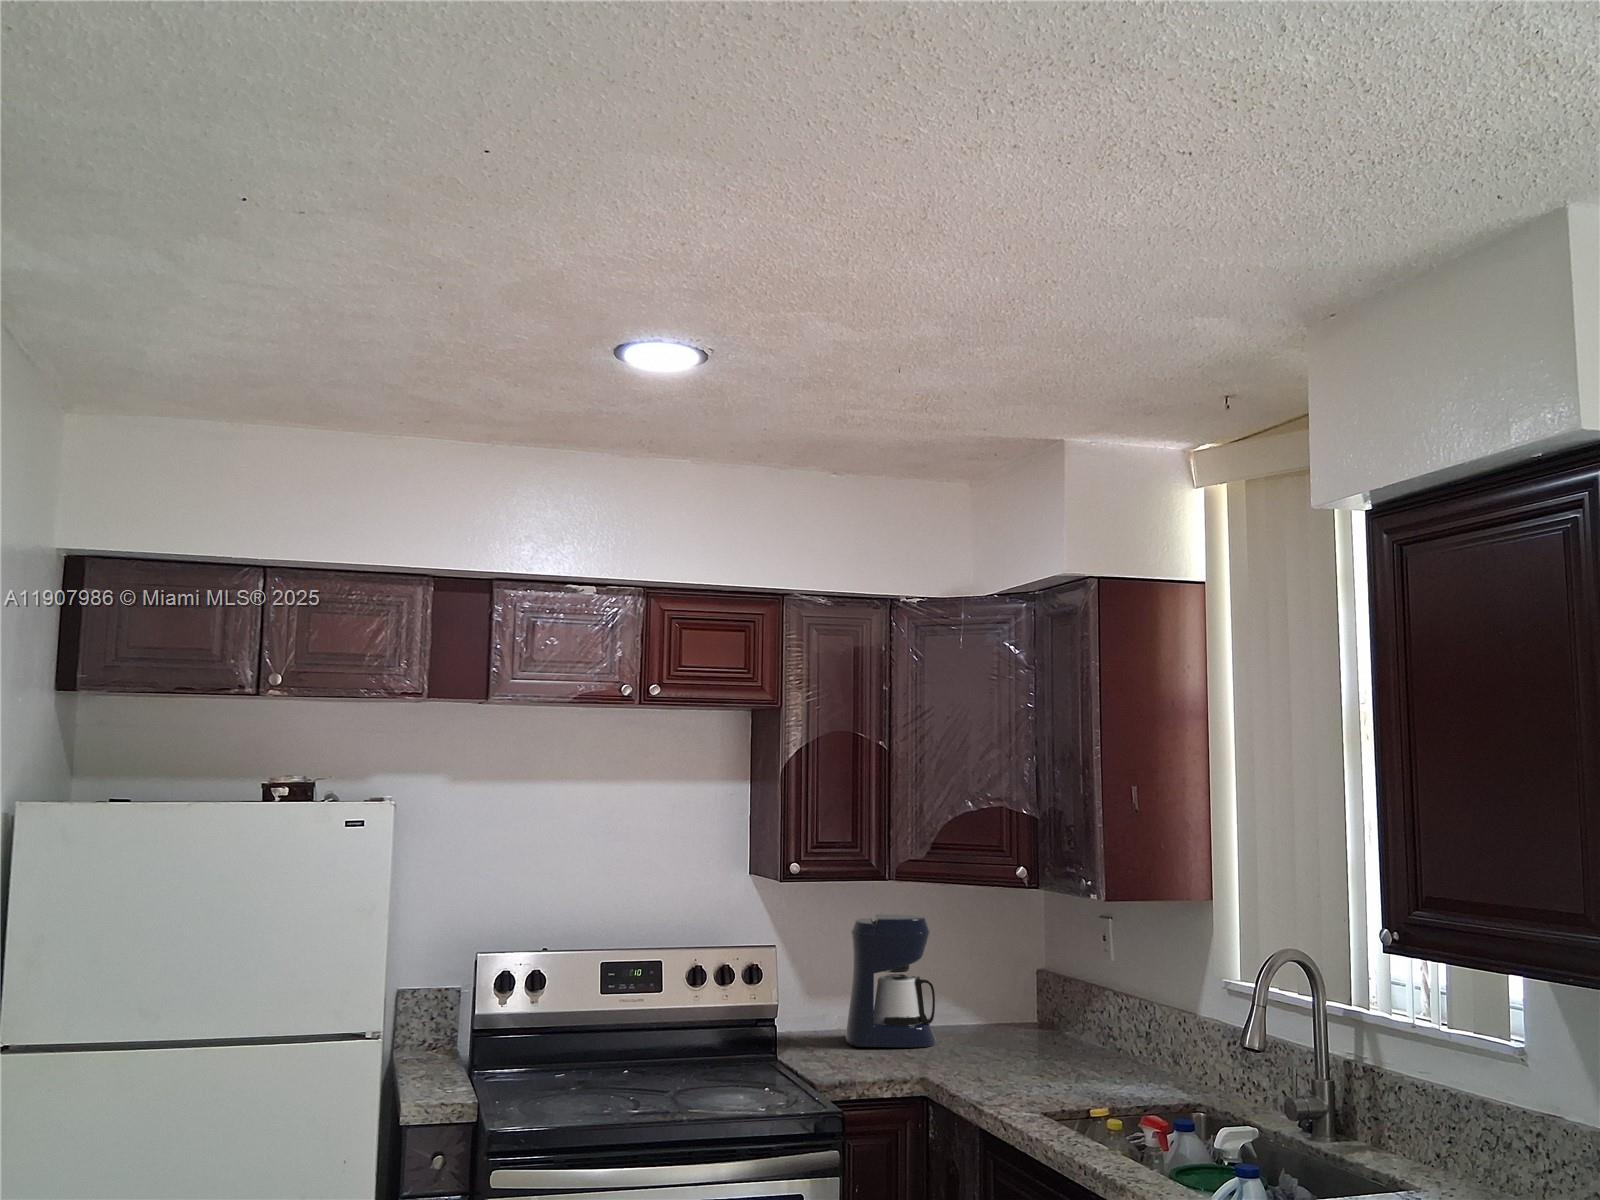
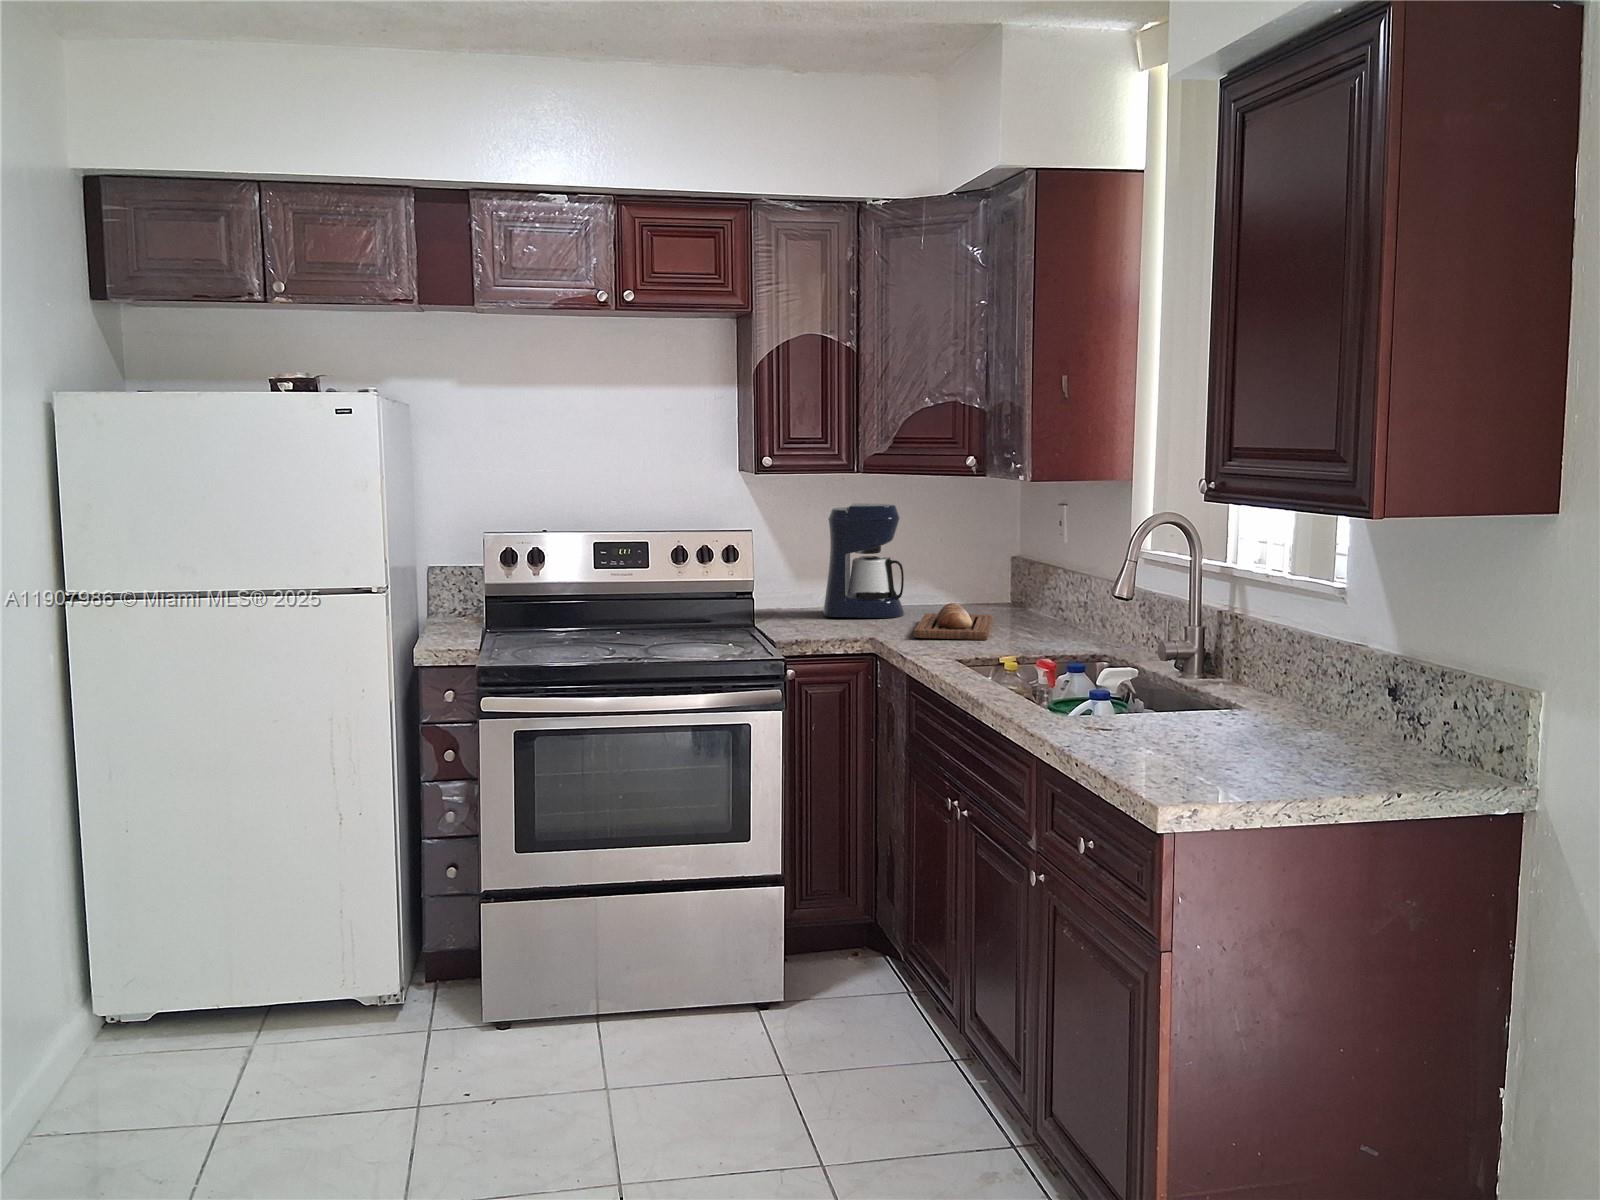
bread loaf: none [966,1033,1055,1081] -> present [913,603,993,640]

